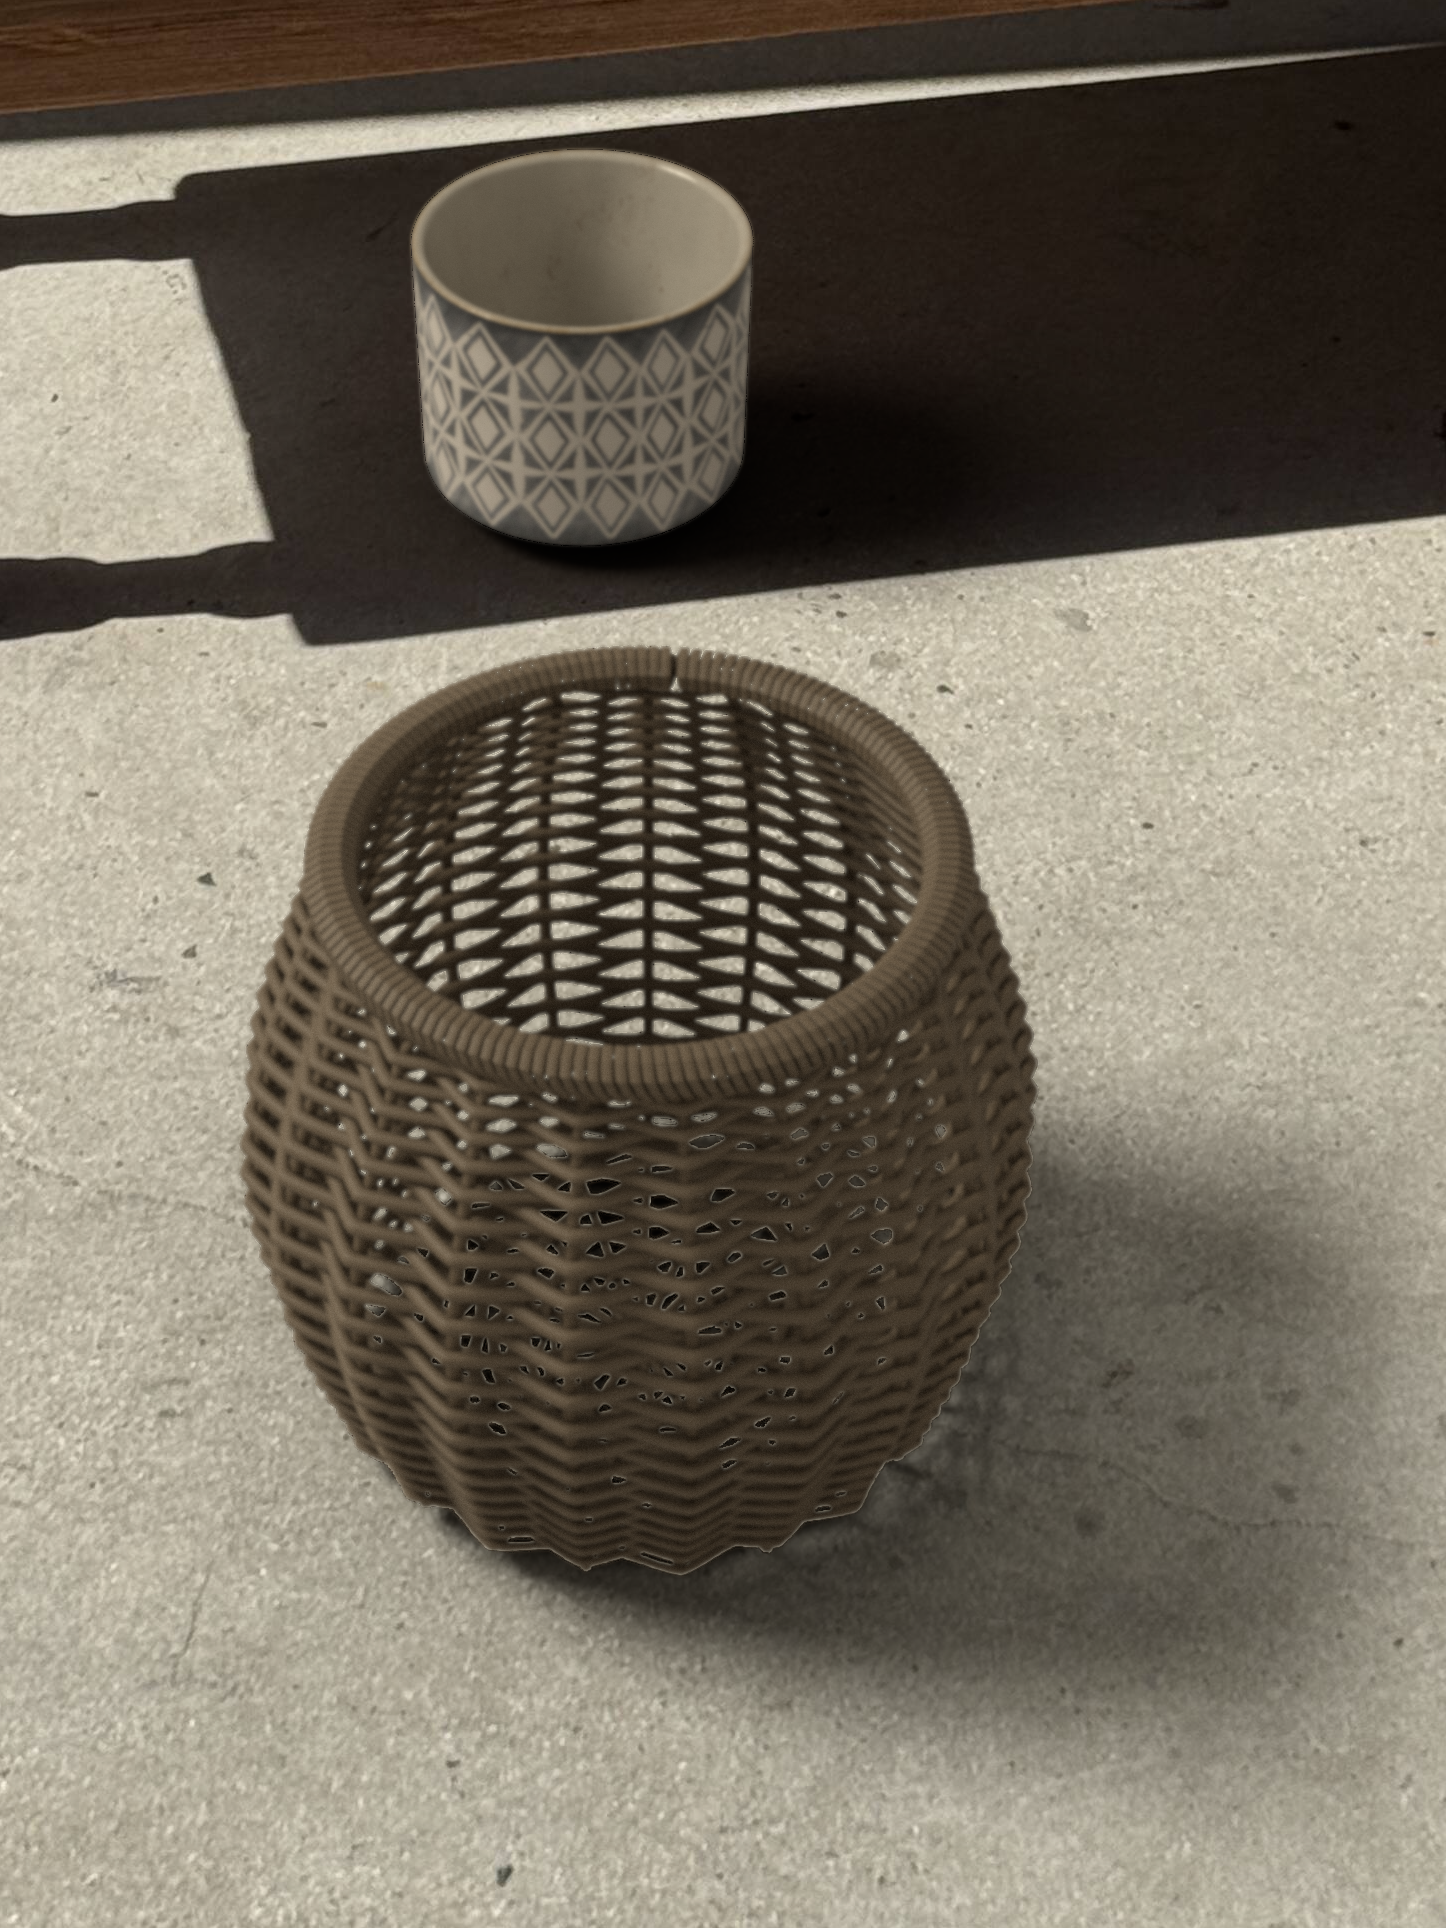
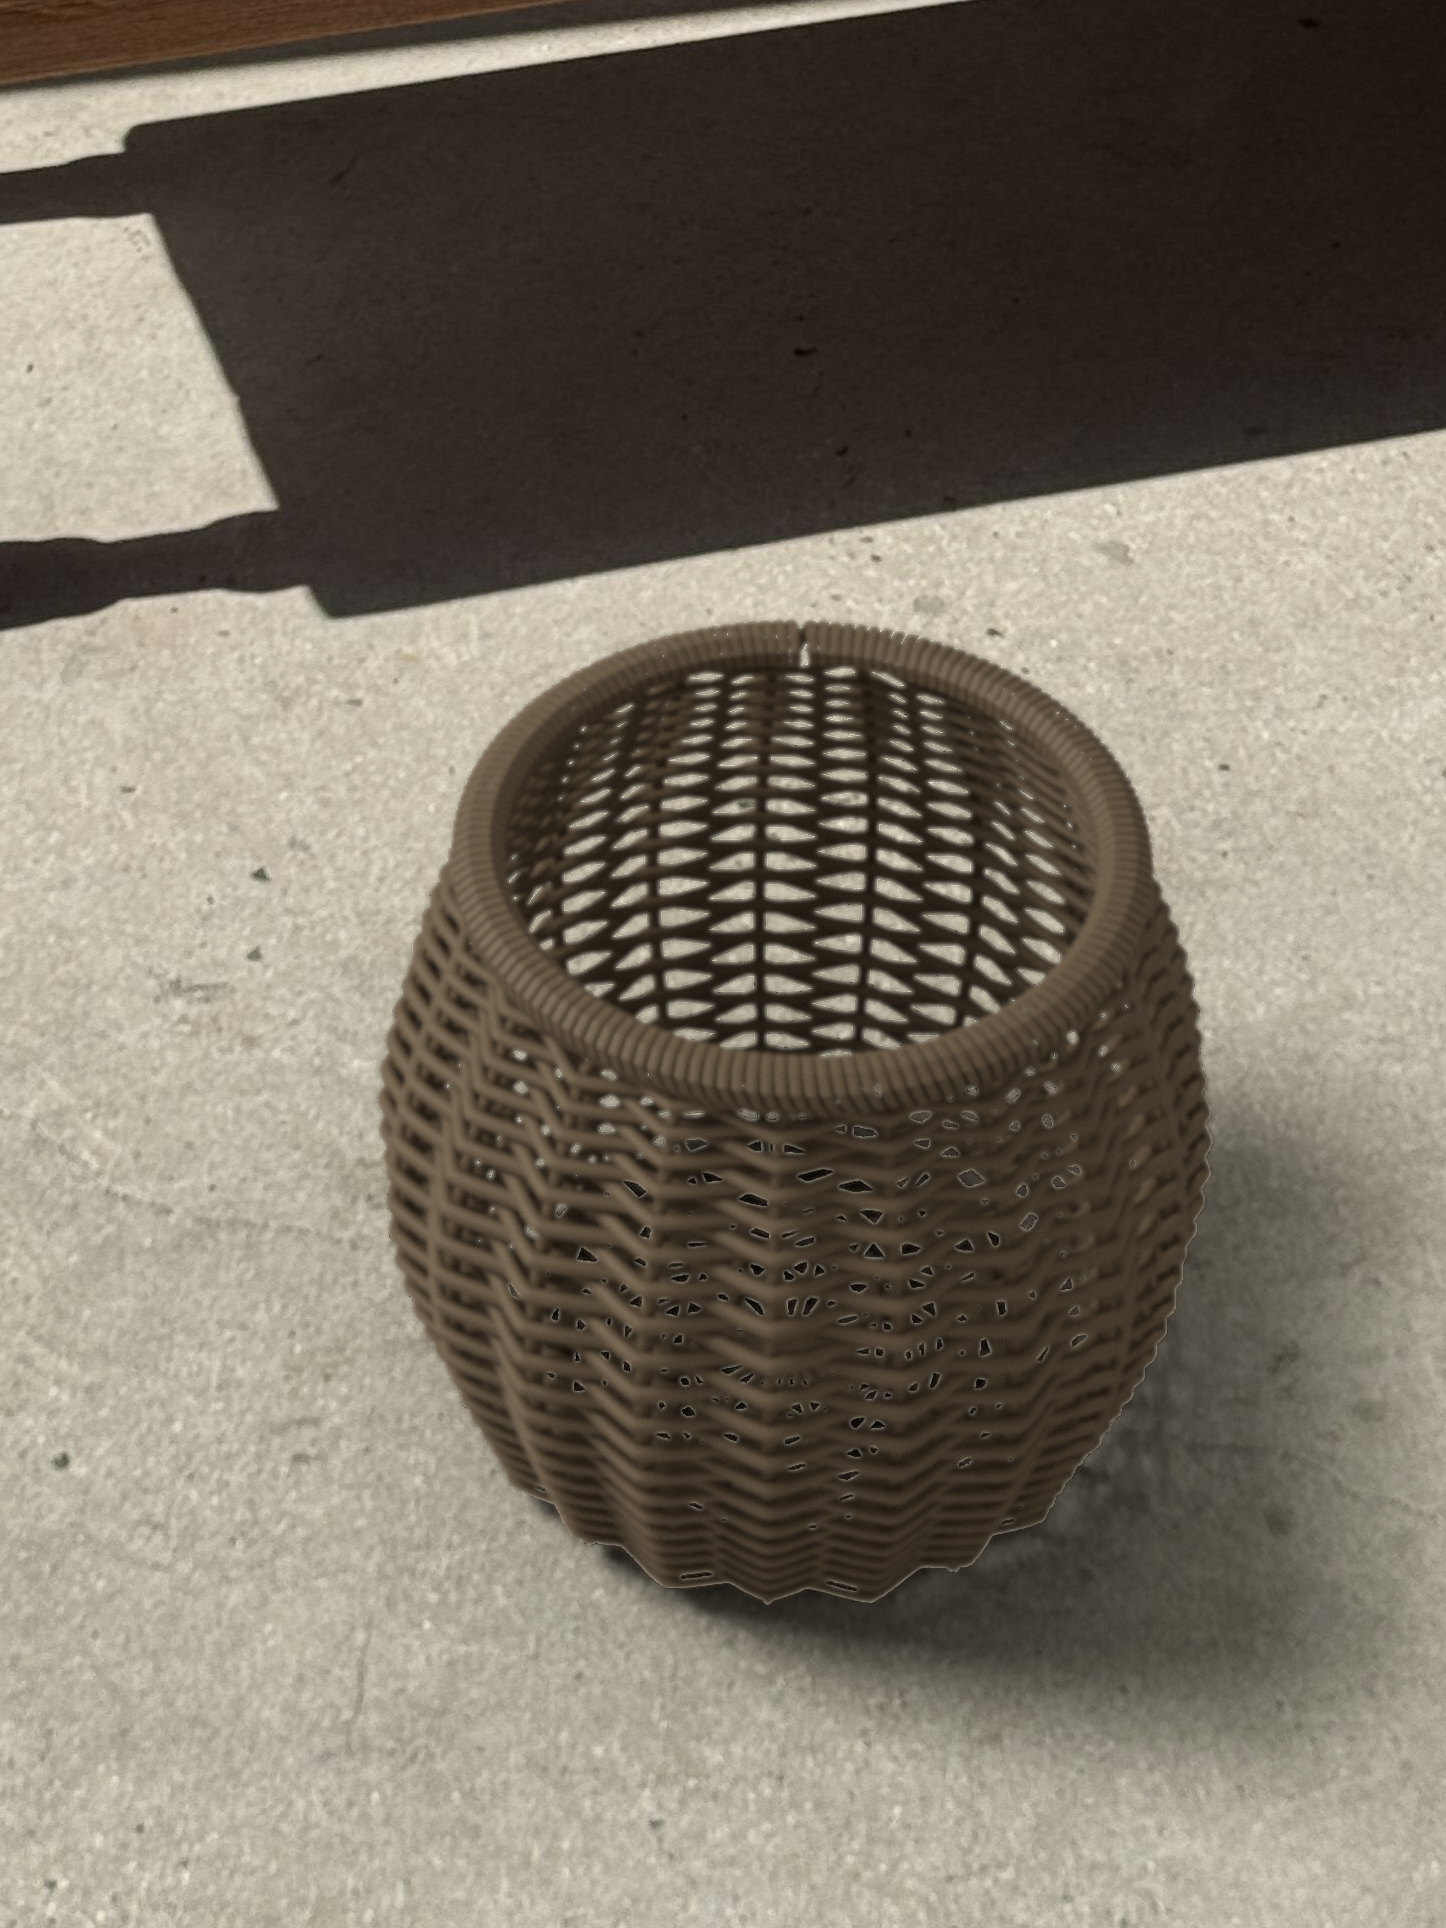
planter: present [412,150,753,545] -> none [416,87,768,498]

